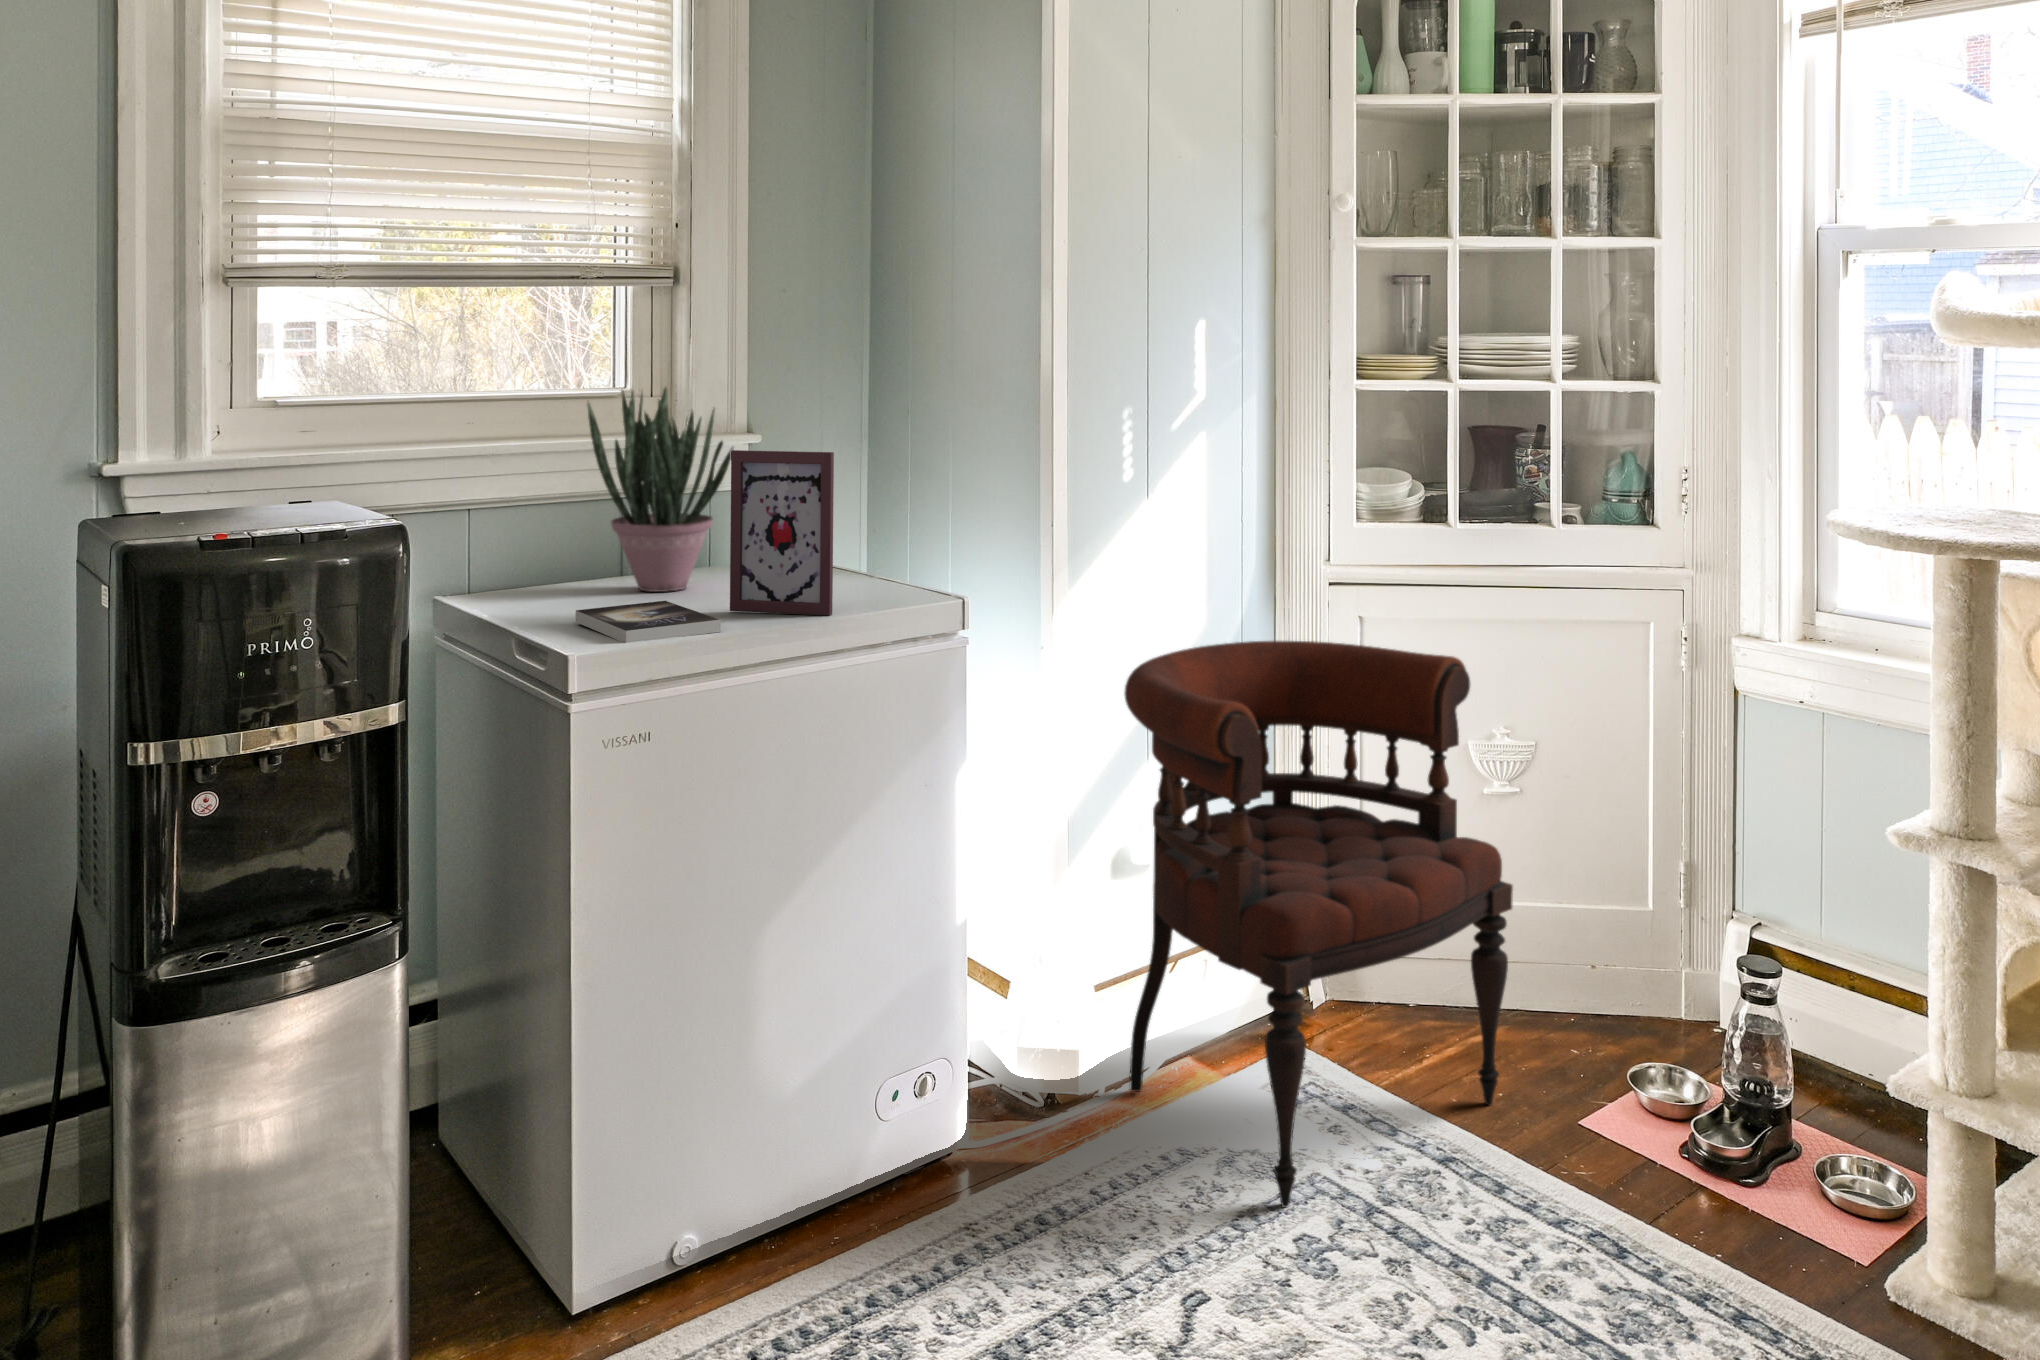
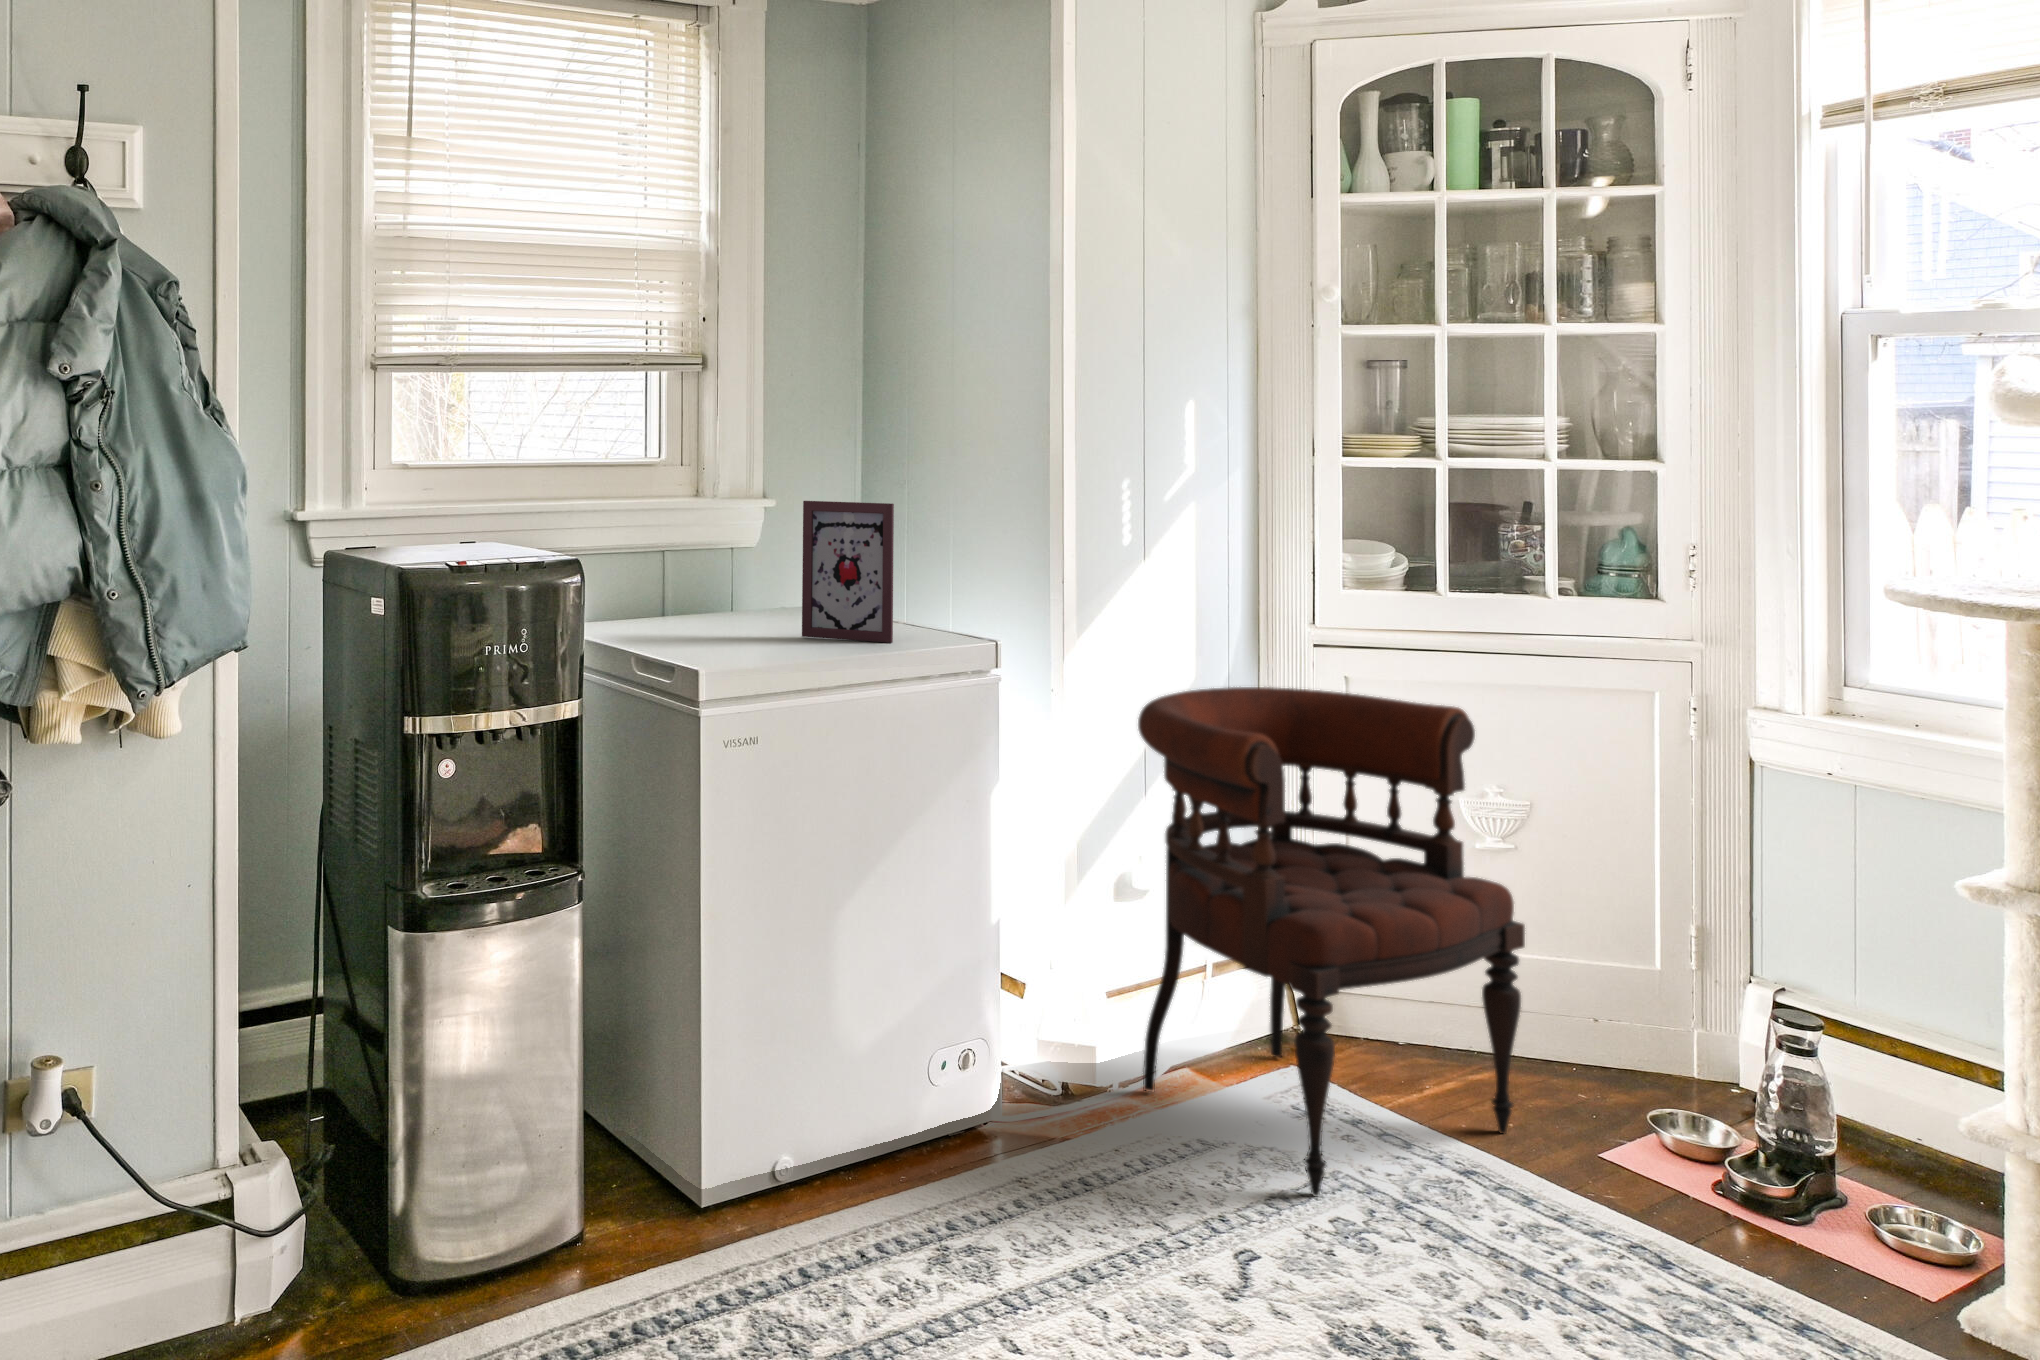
potted plant: present [587,388,733,592] -> none [668,446,785,621]
book: present [576,601,720,643] -> none [682,626,810,657]

